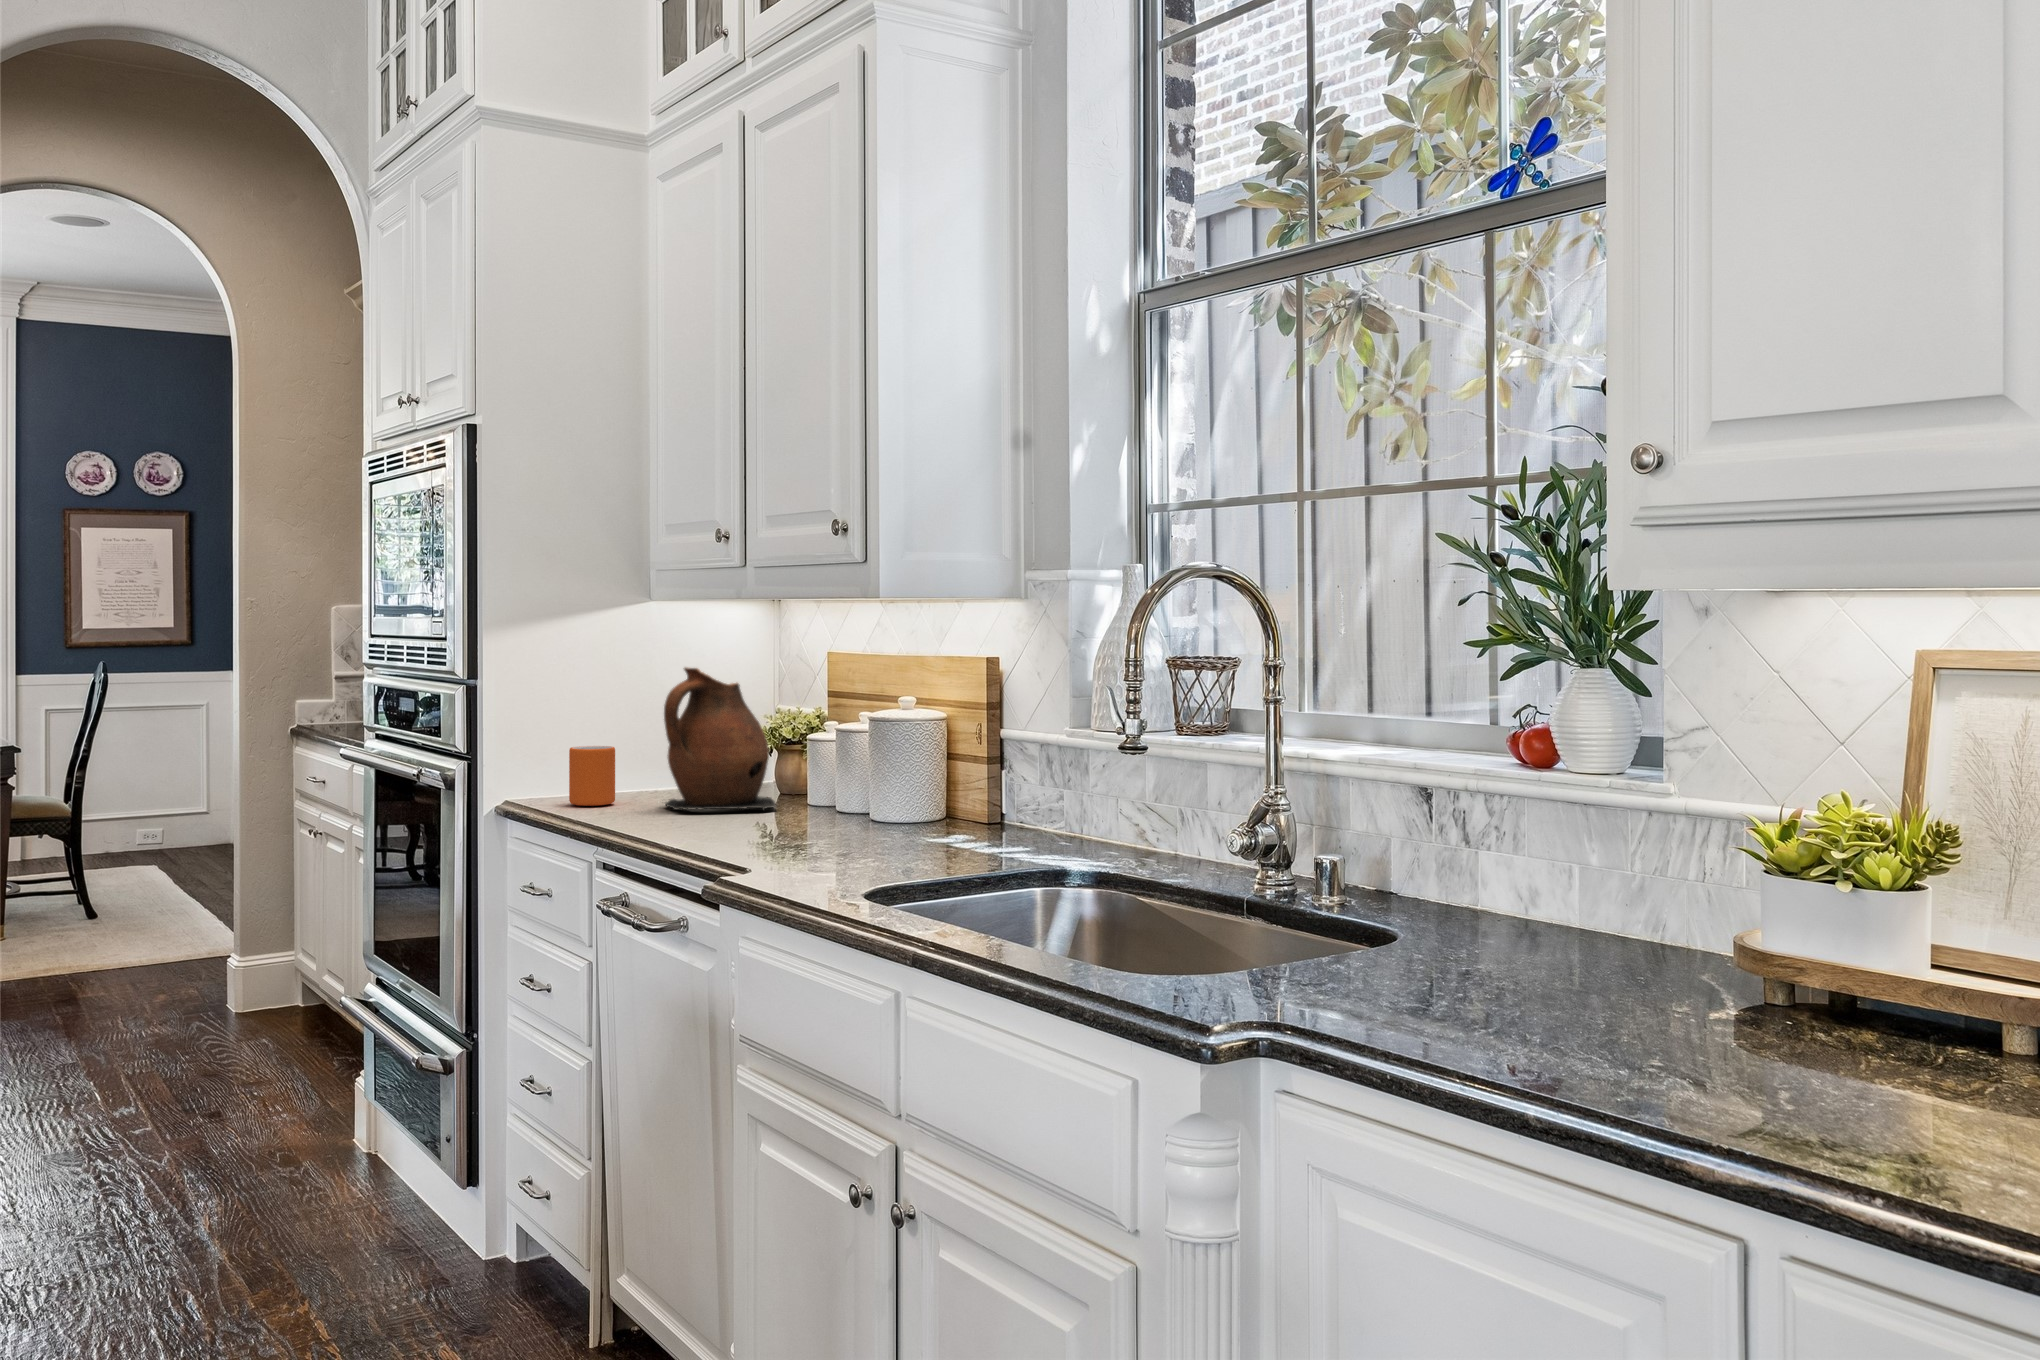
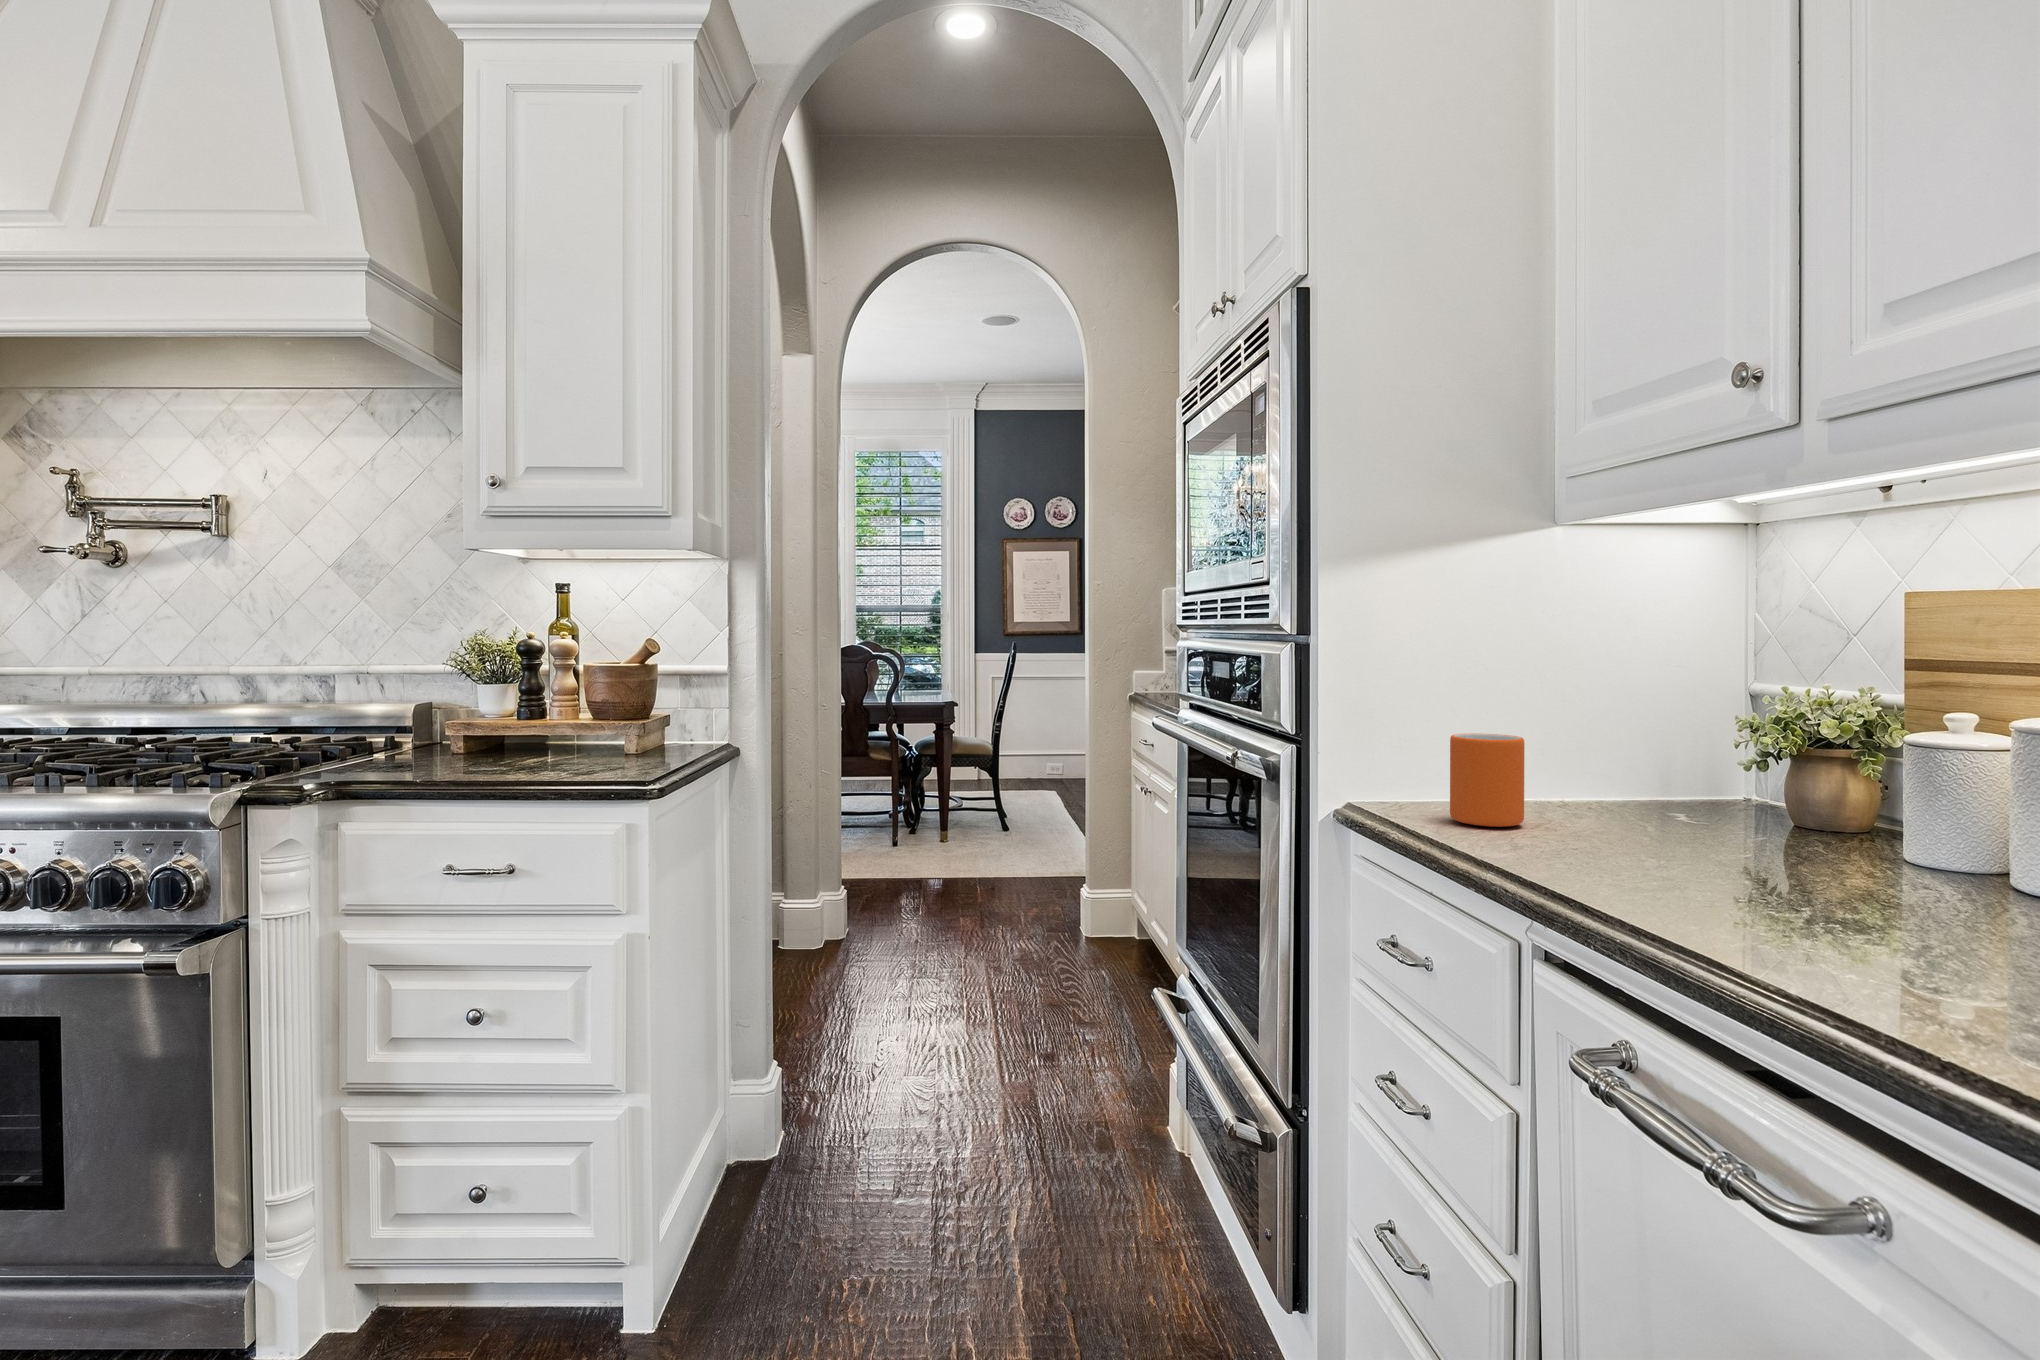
ceramic pitcher: present [664,667,776,810] -> none [1608,610,1872,874]

